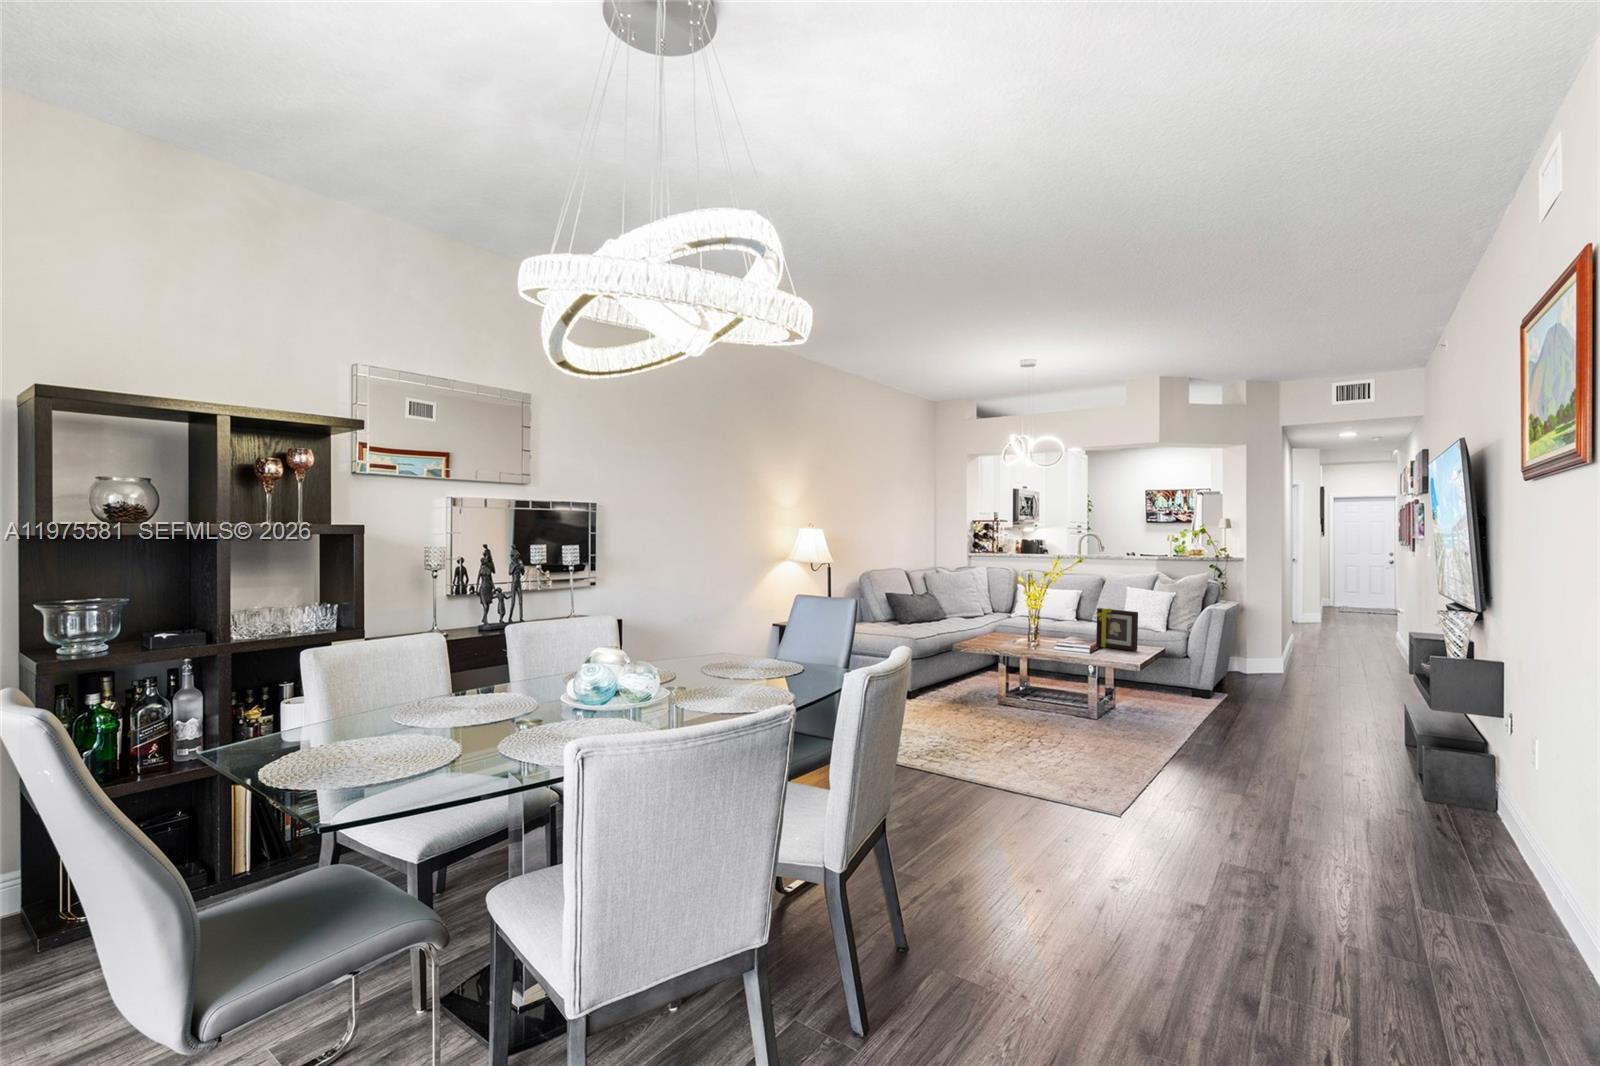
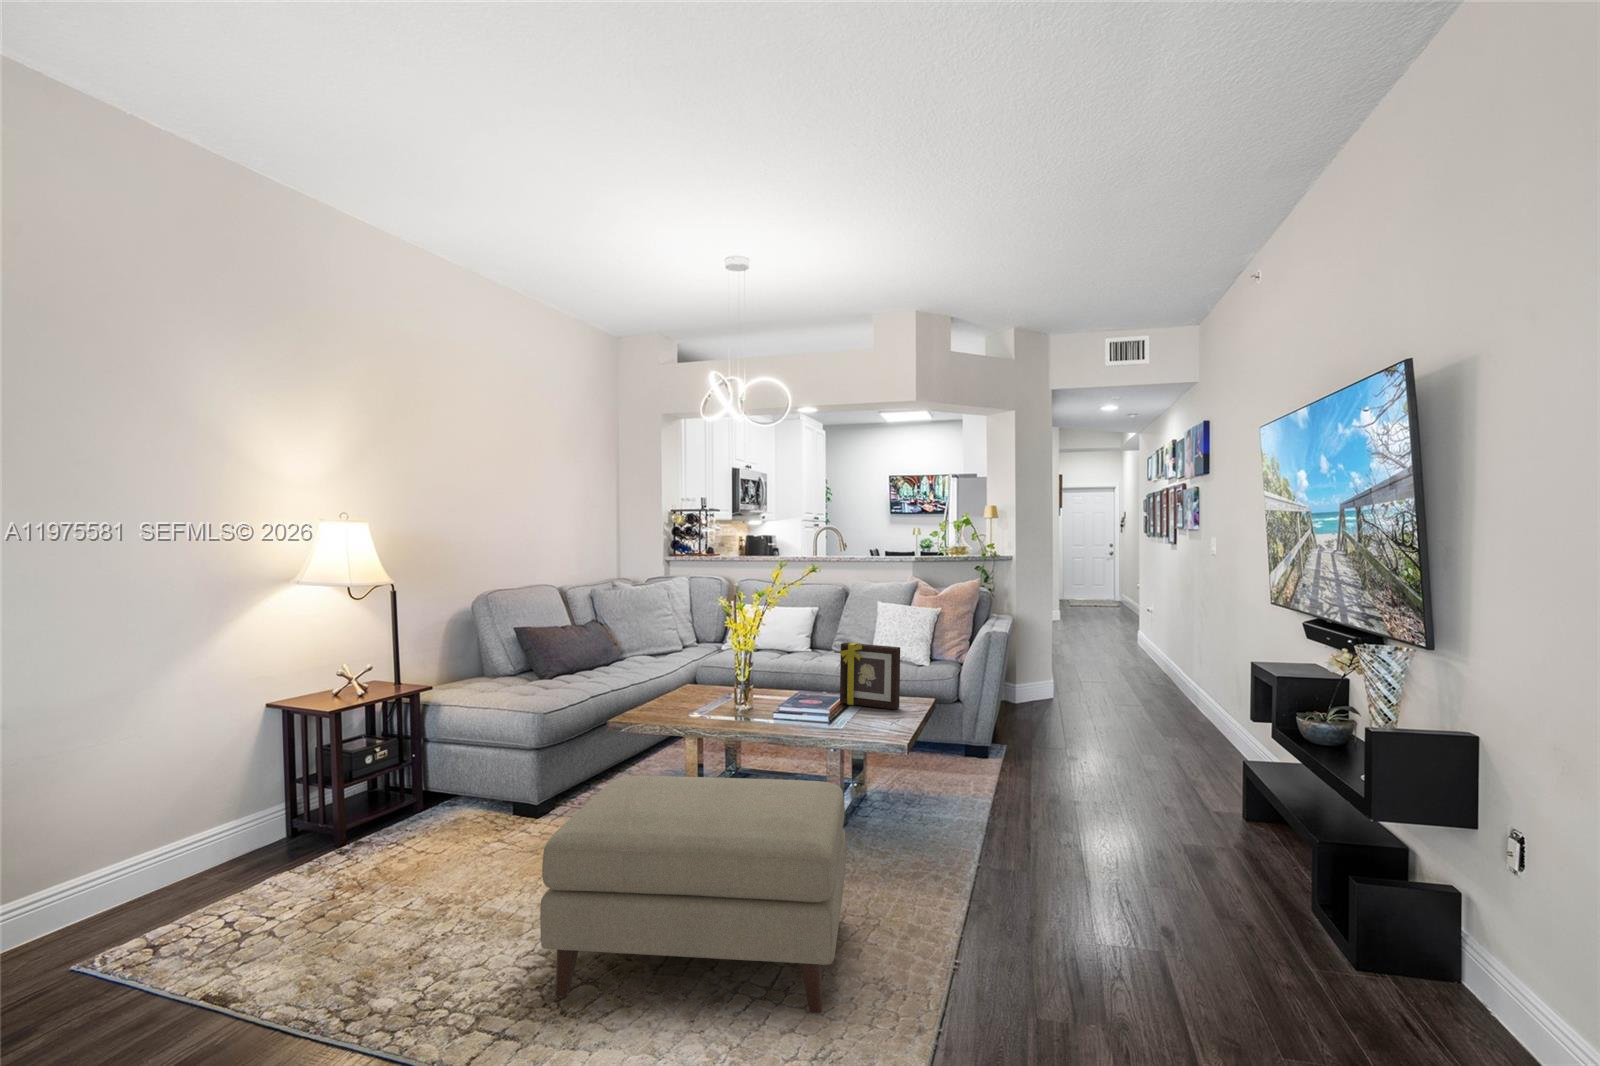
ottoman: none [941,666,1098,776] -> present [540,775,846,1014]

